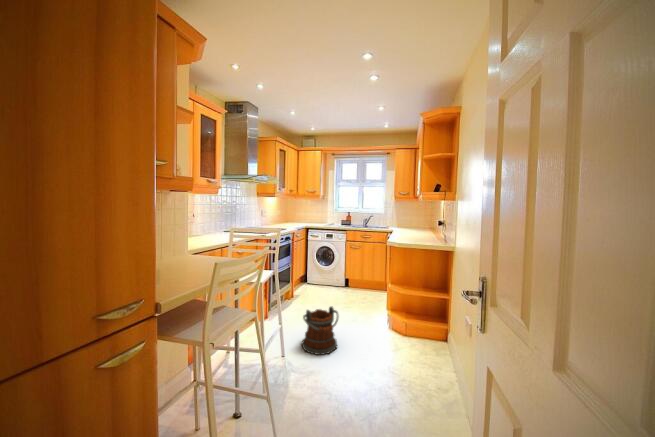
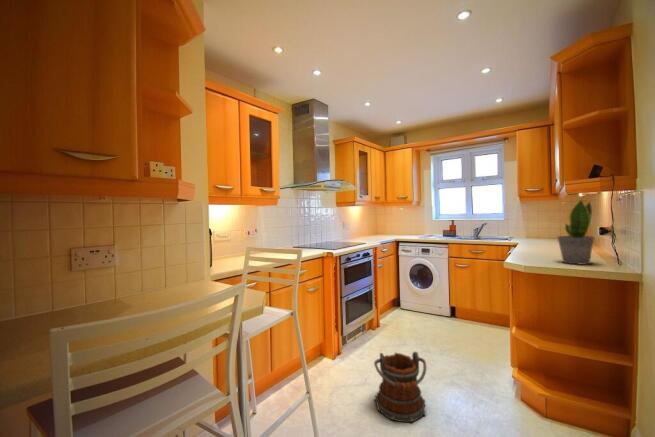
potted plant: none [417,203,436,242] -> present [557,200,594,265]

